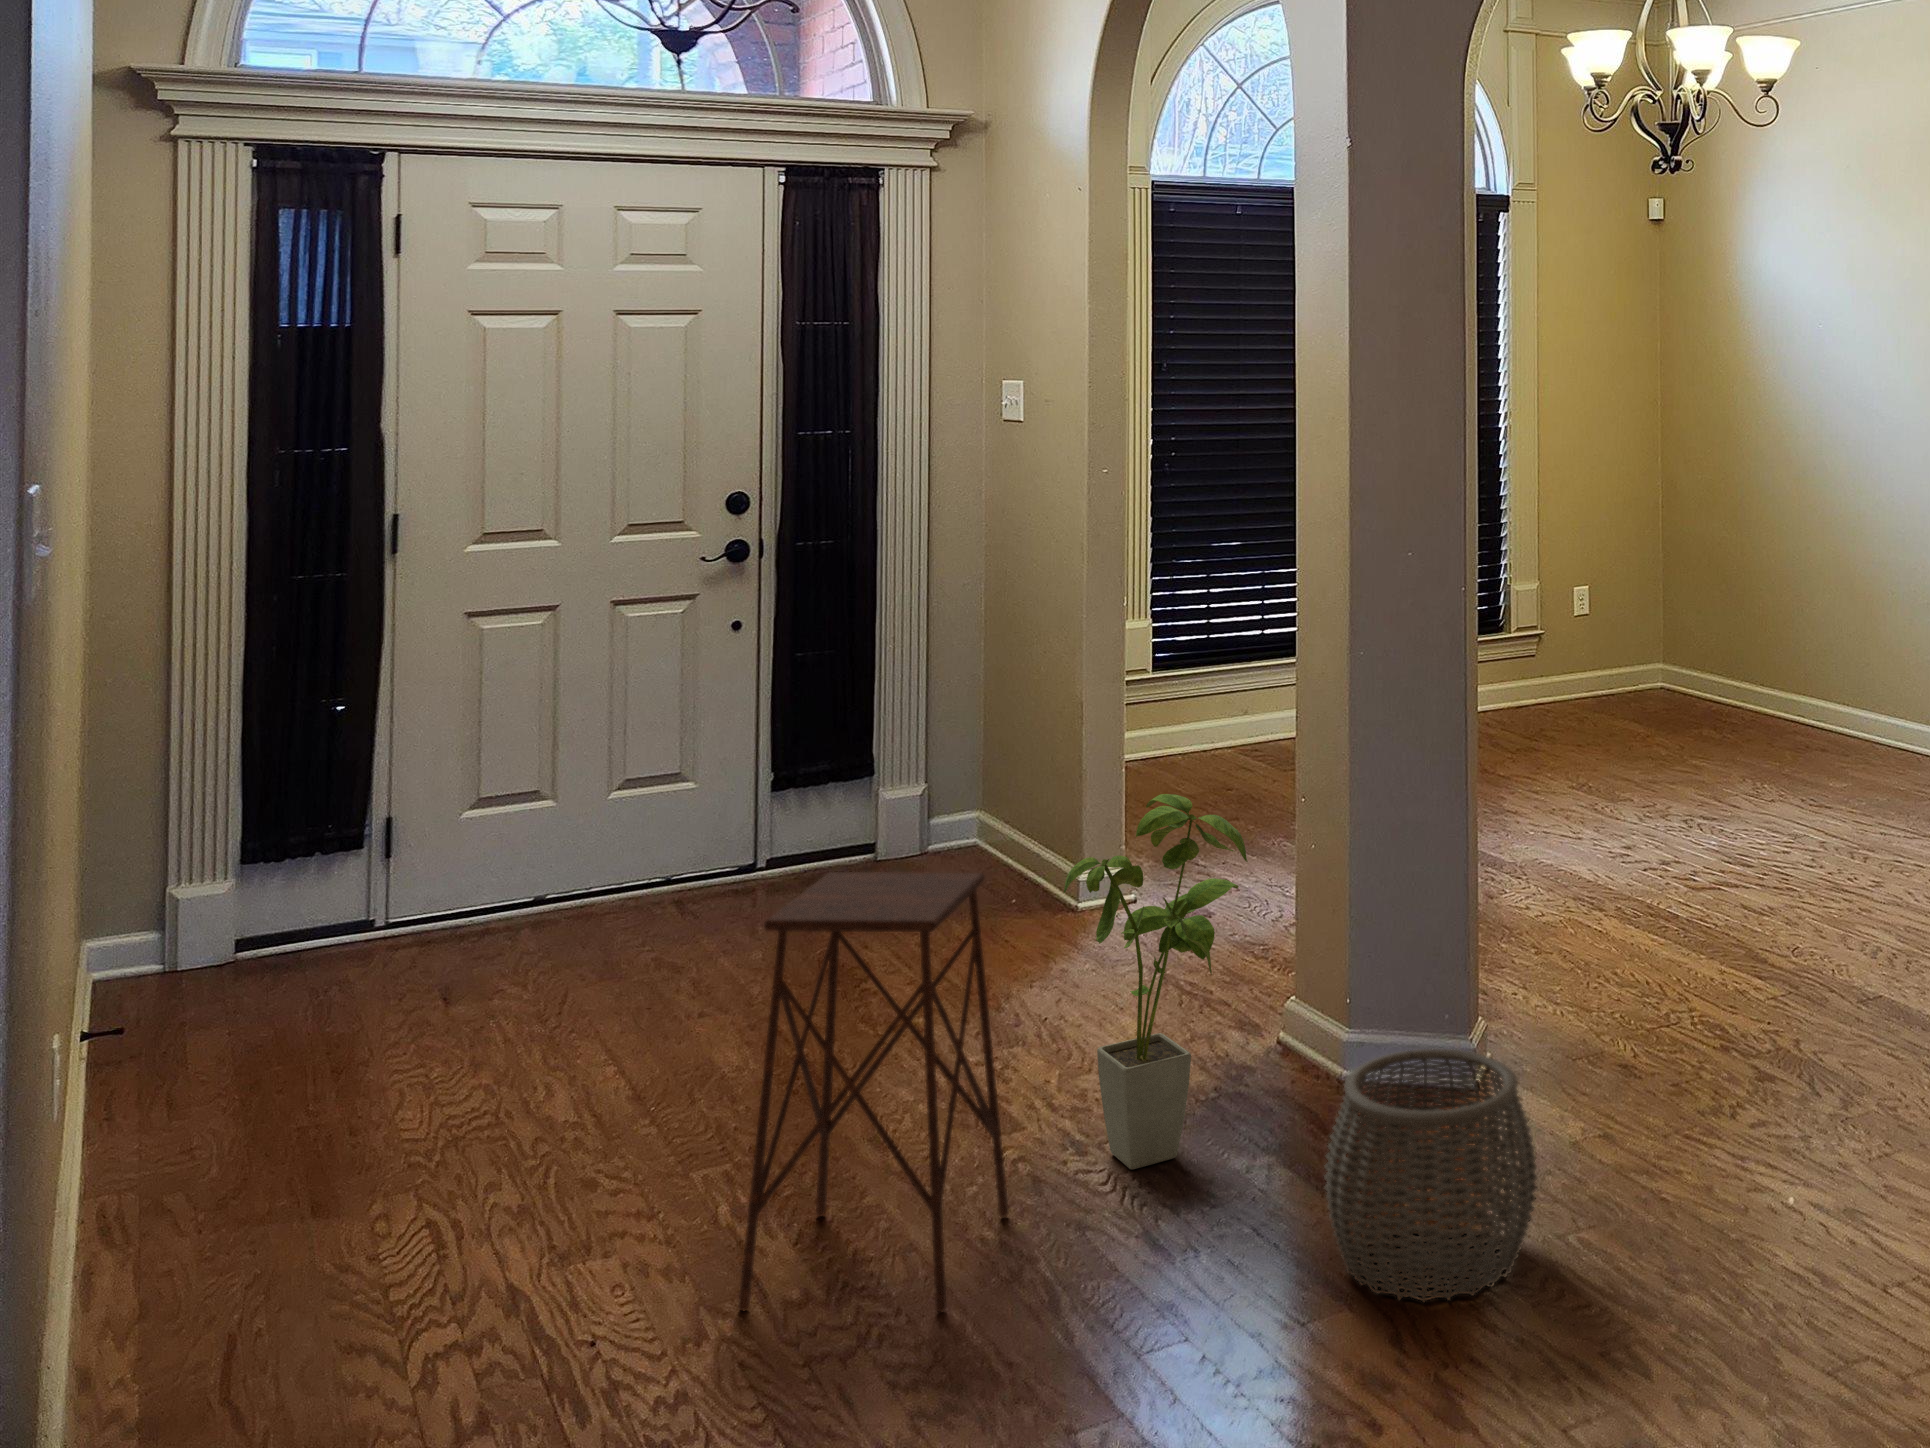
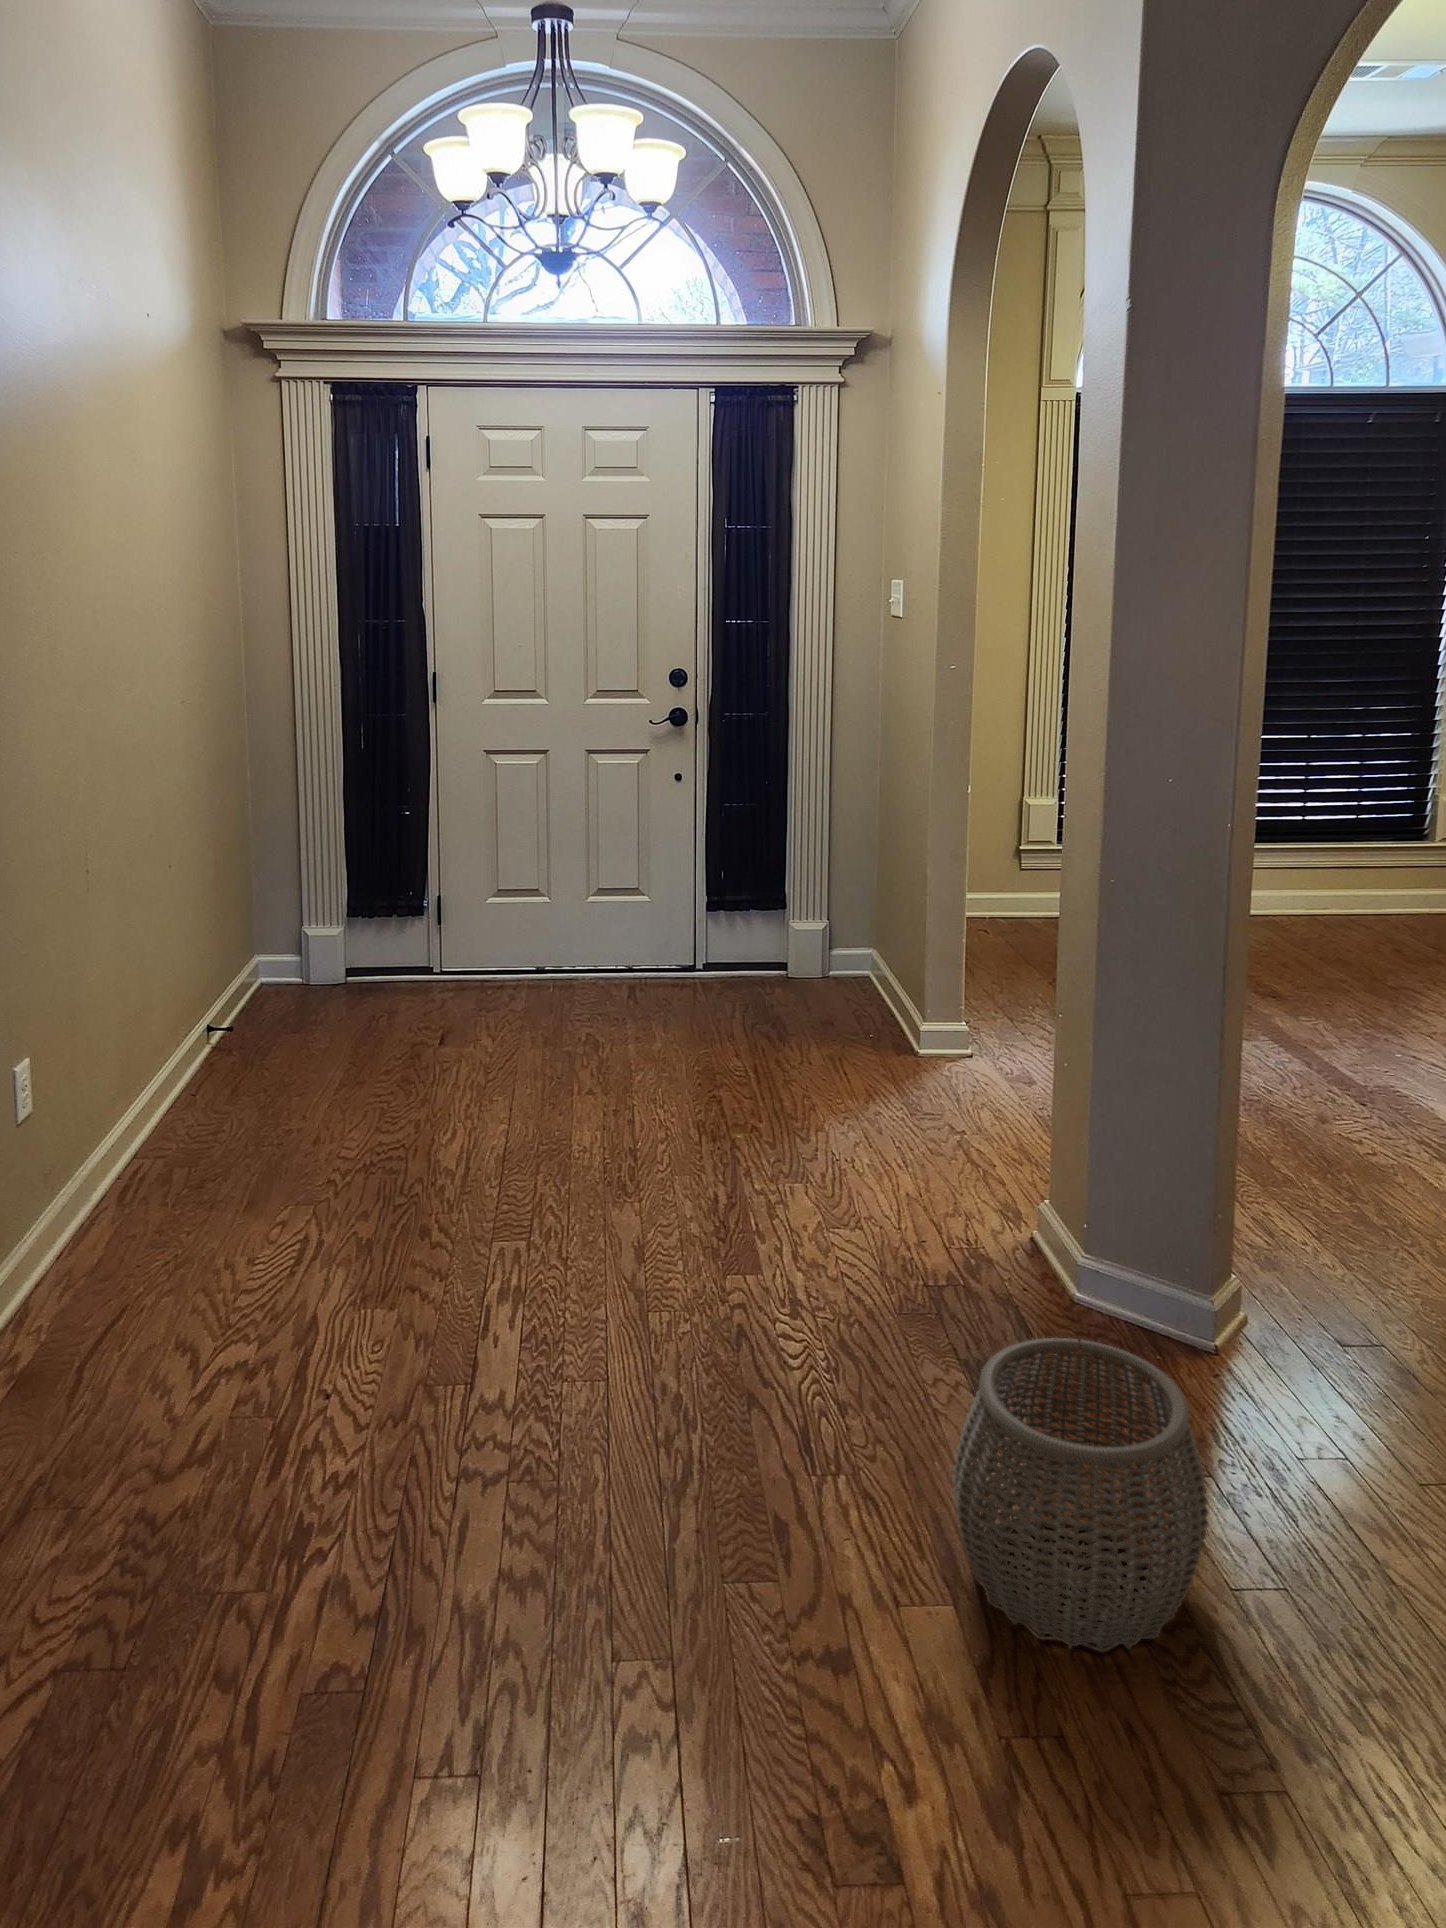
house plant: present [1064,794,1248,1169] -> none [776,999,964,1351]
side table: present [738,872,1009,1312] -> none [436,1026,697,1464]

